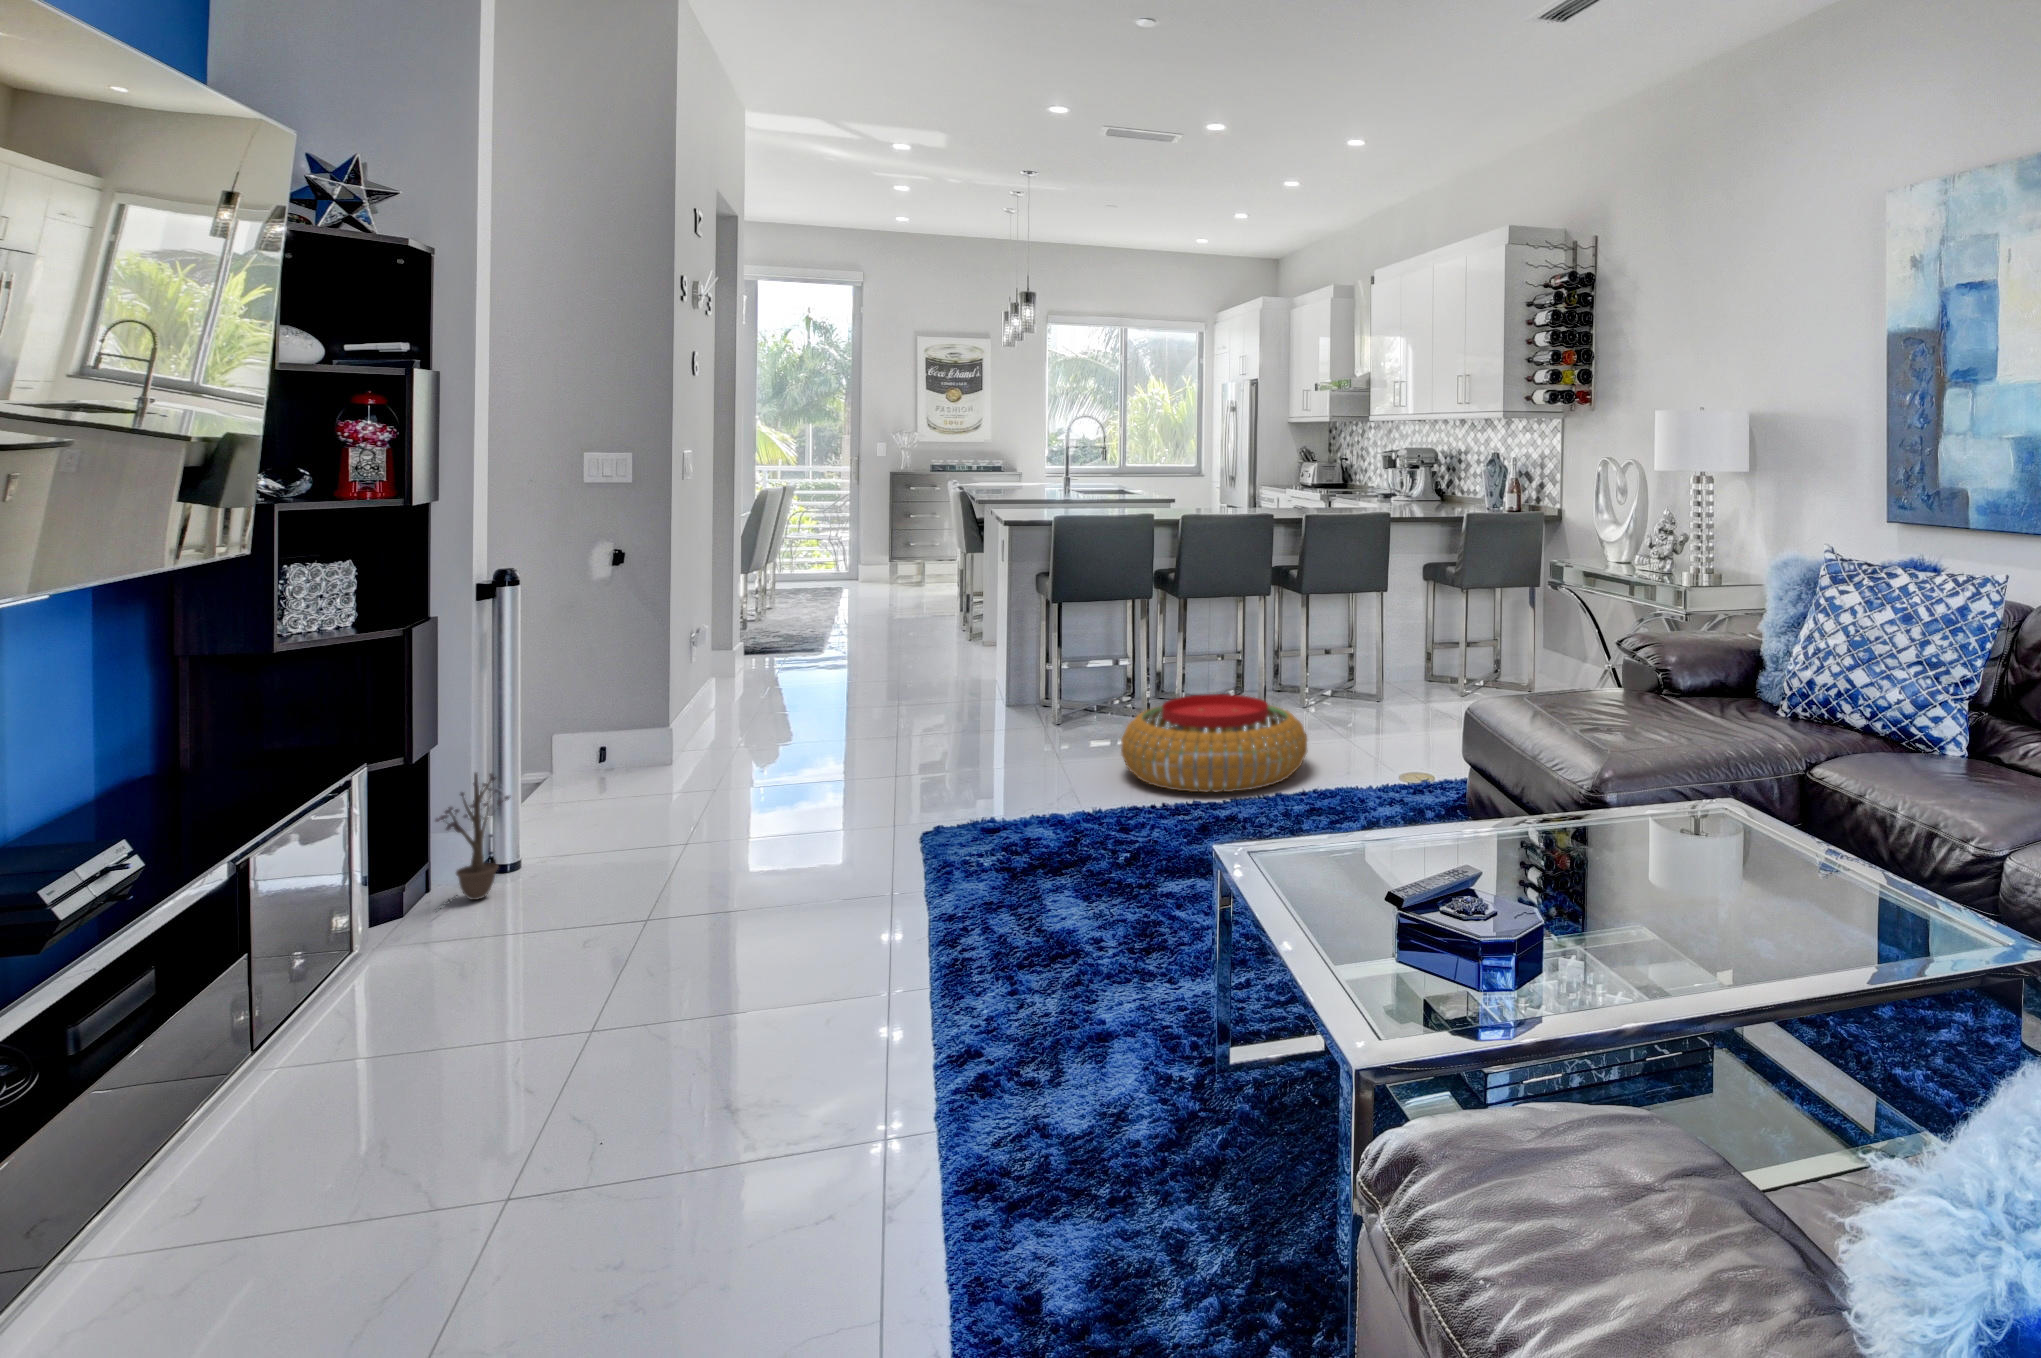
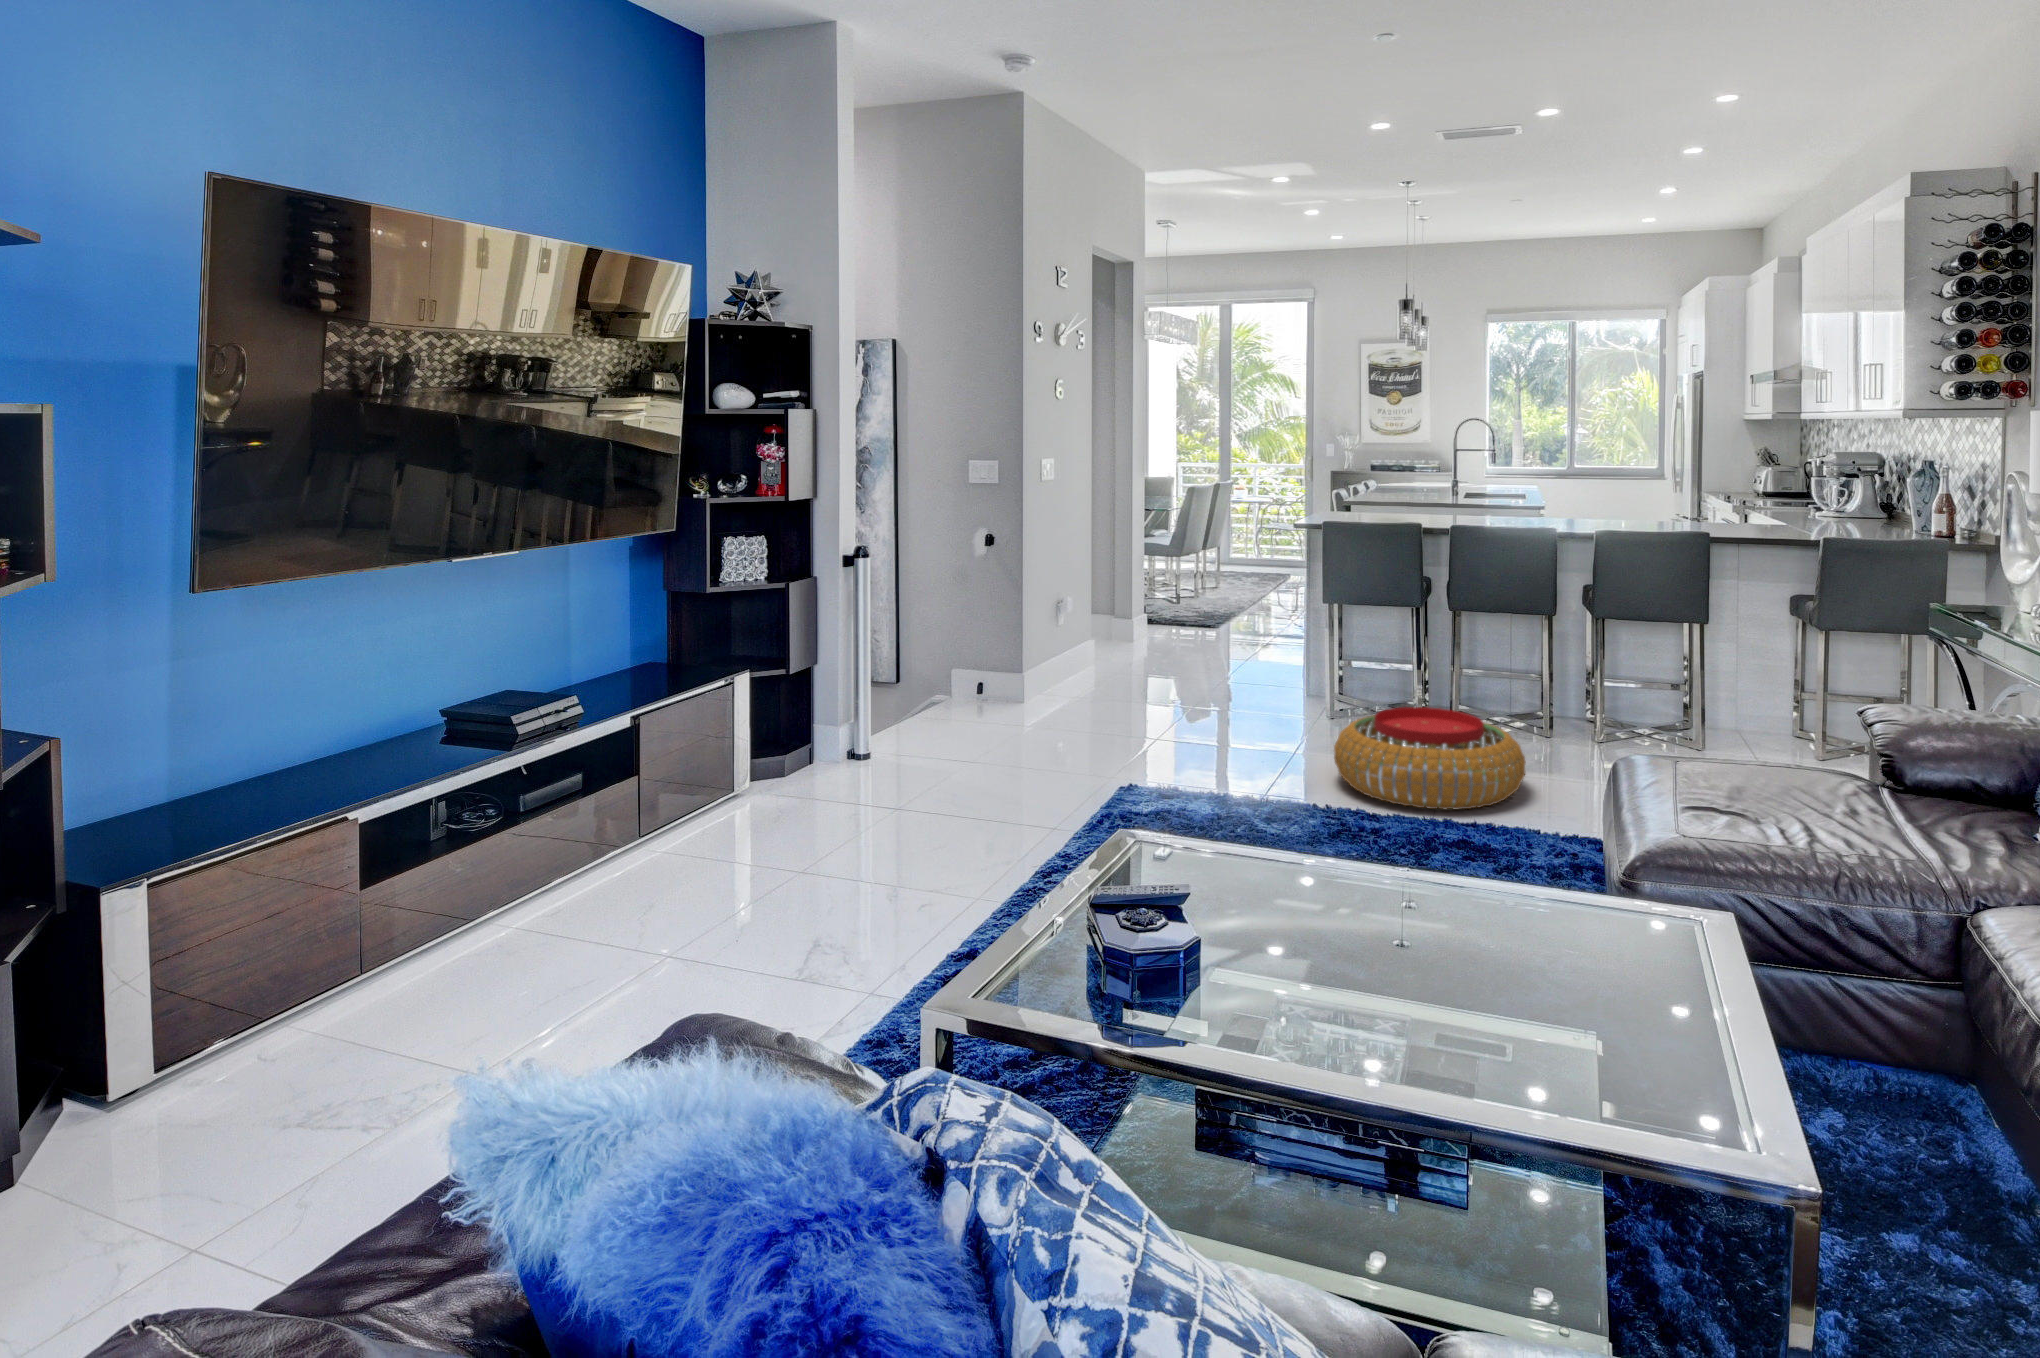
decorative plant: present [435,773,510,913] -> none [800,692,857,786]

